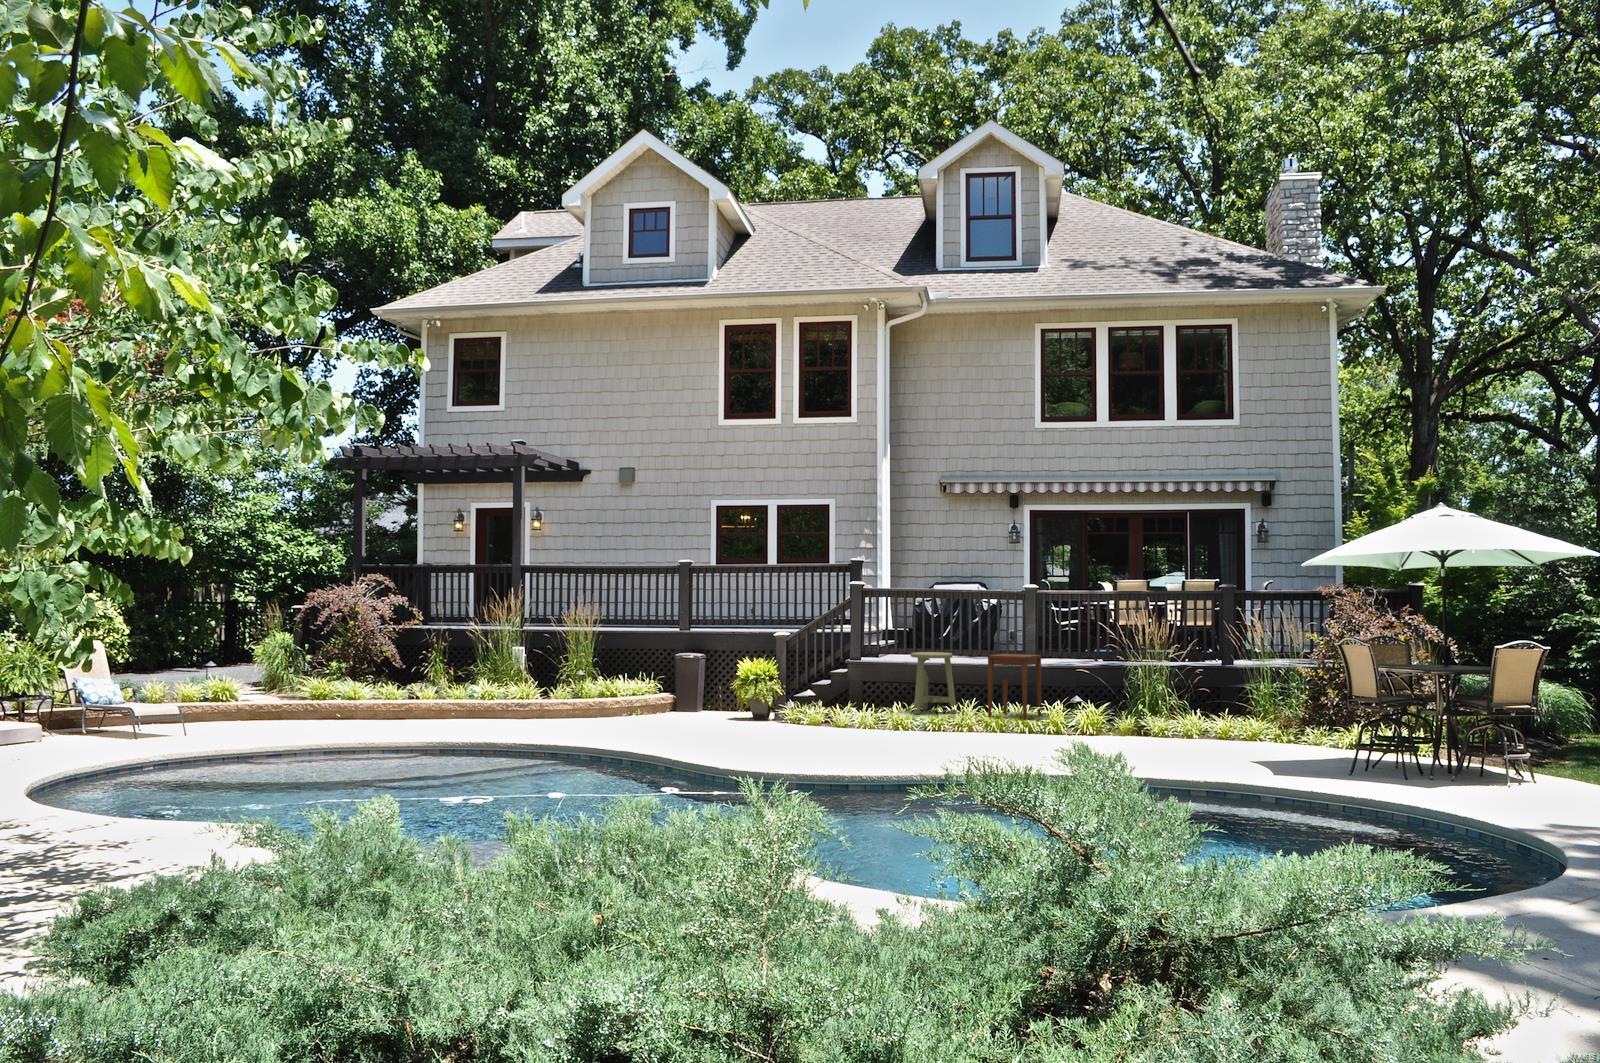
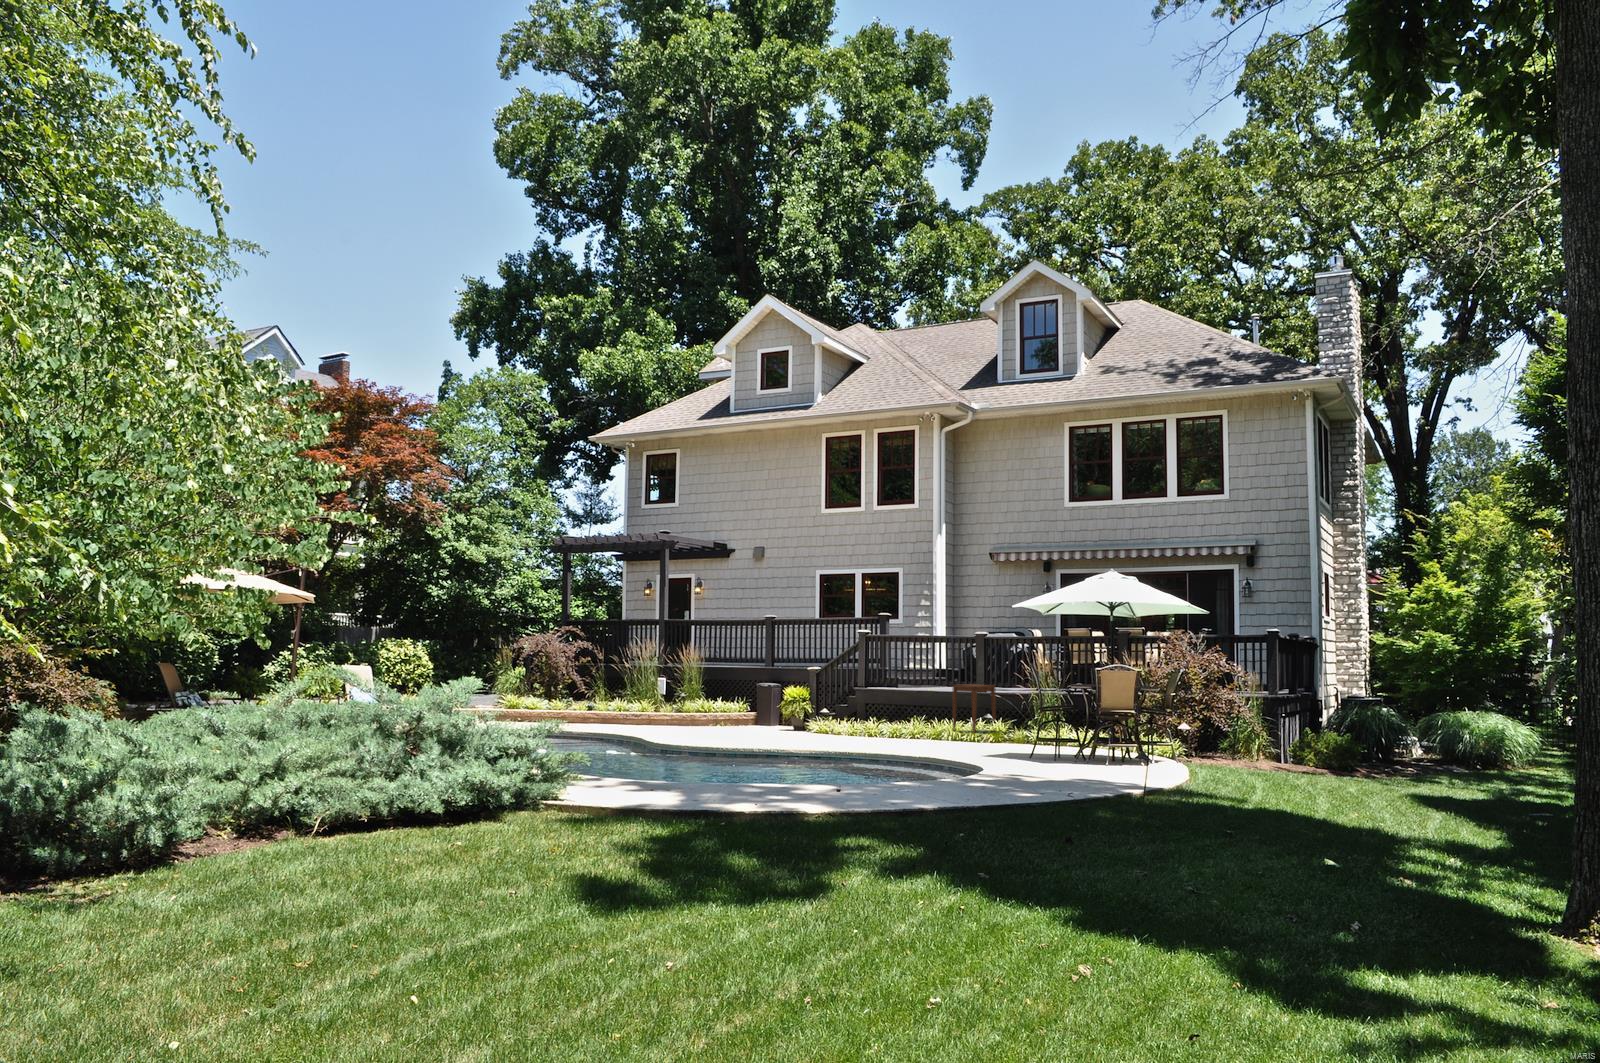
stool: present [911,652,957,714] -> none [902,683,937,729]

